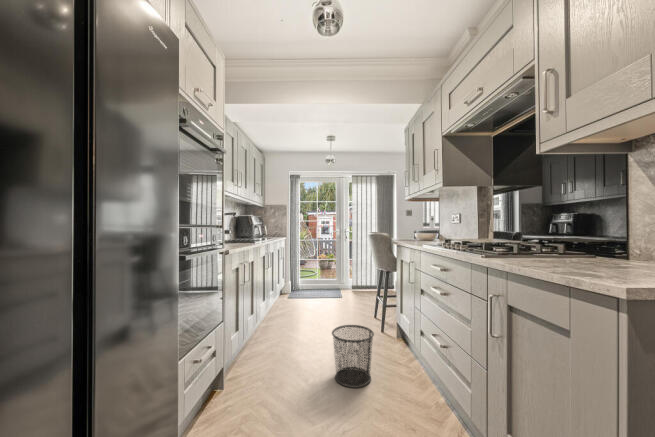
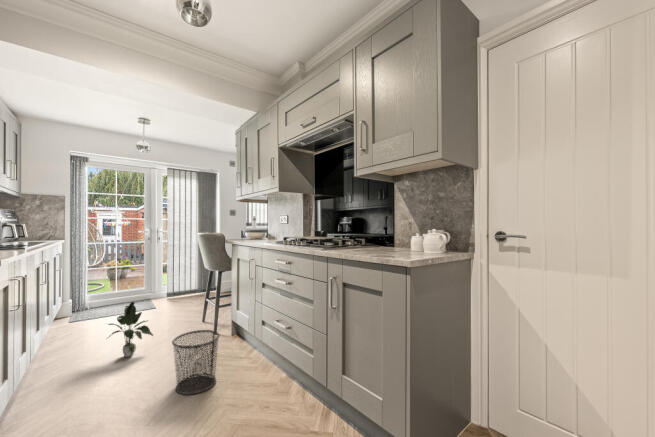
potted plant: none [295,288,330,334] -> present [109,302,153,357]

